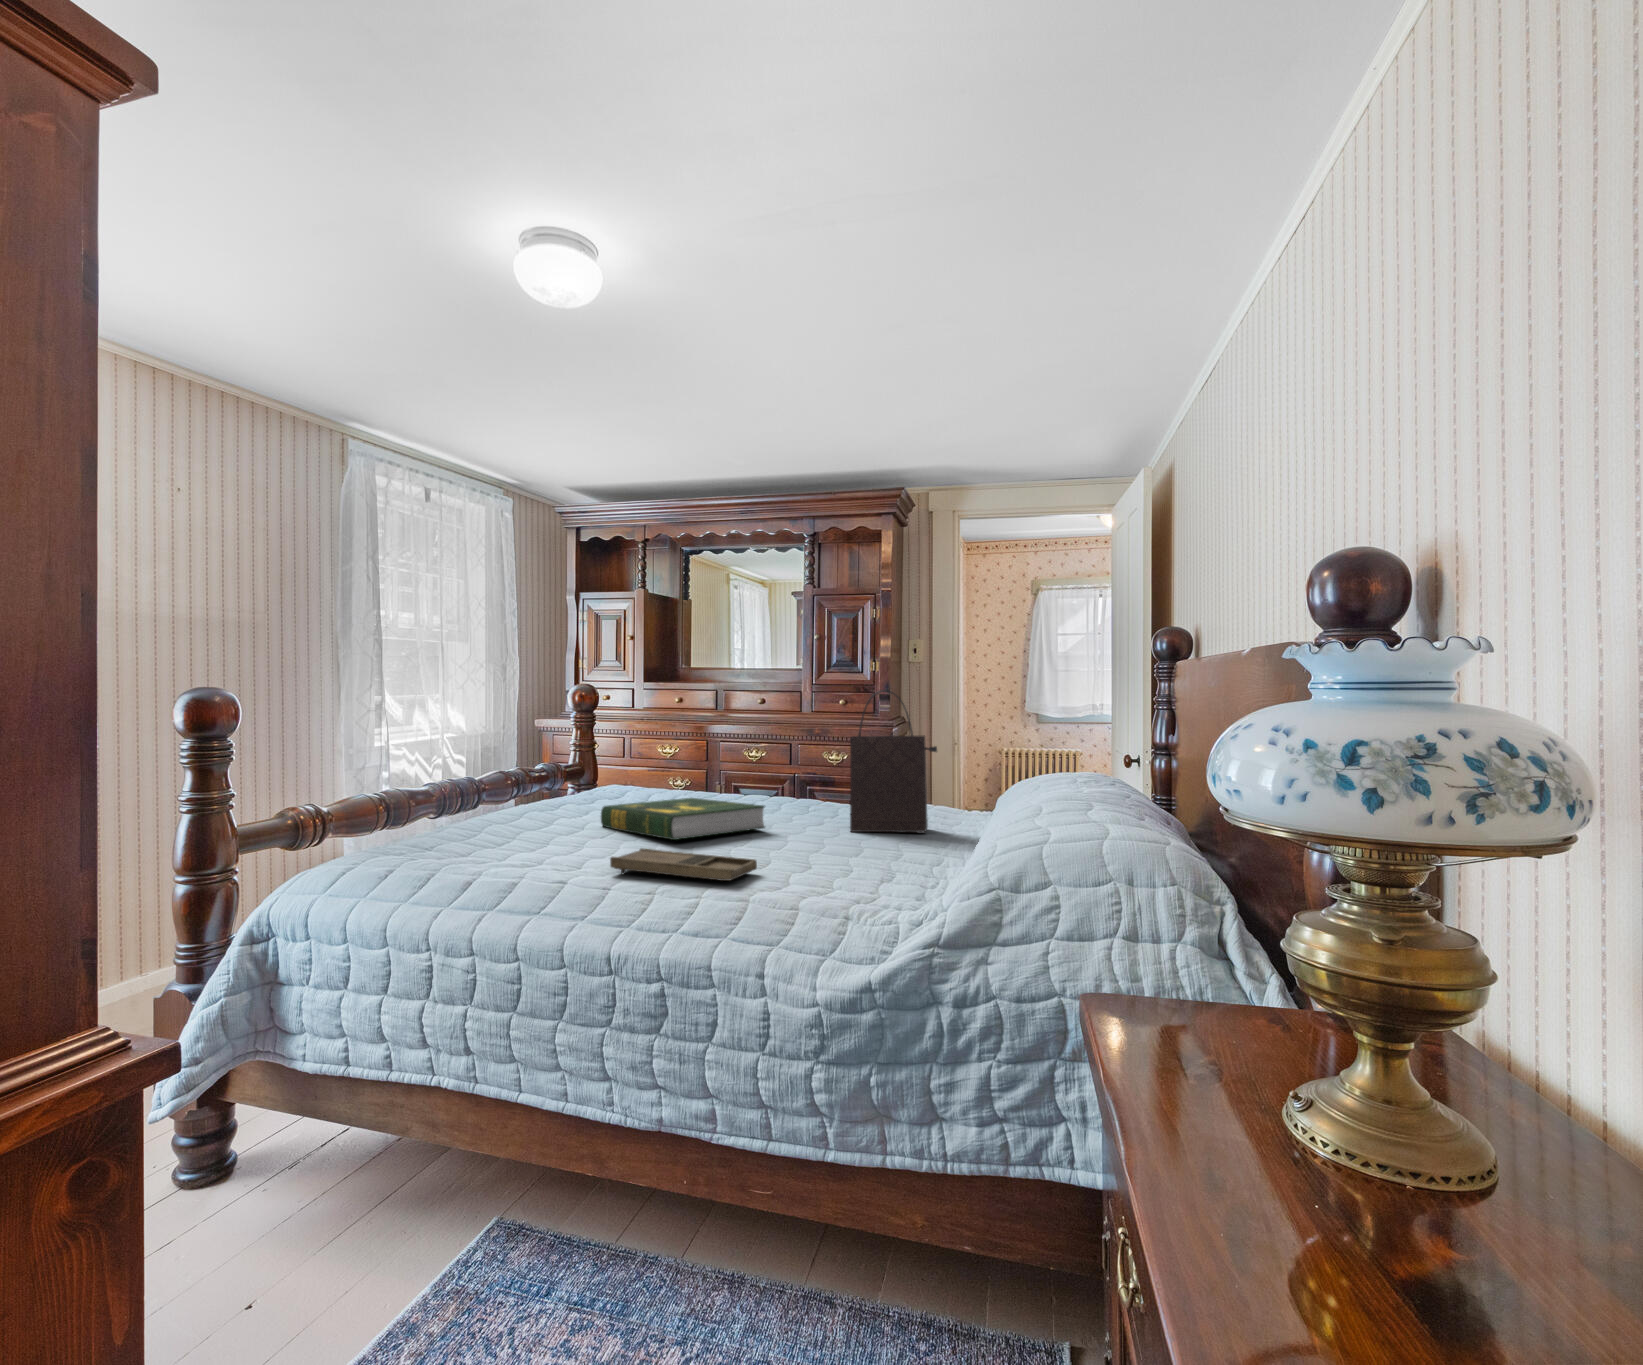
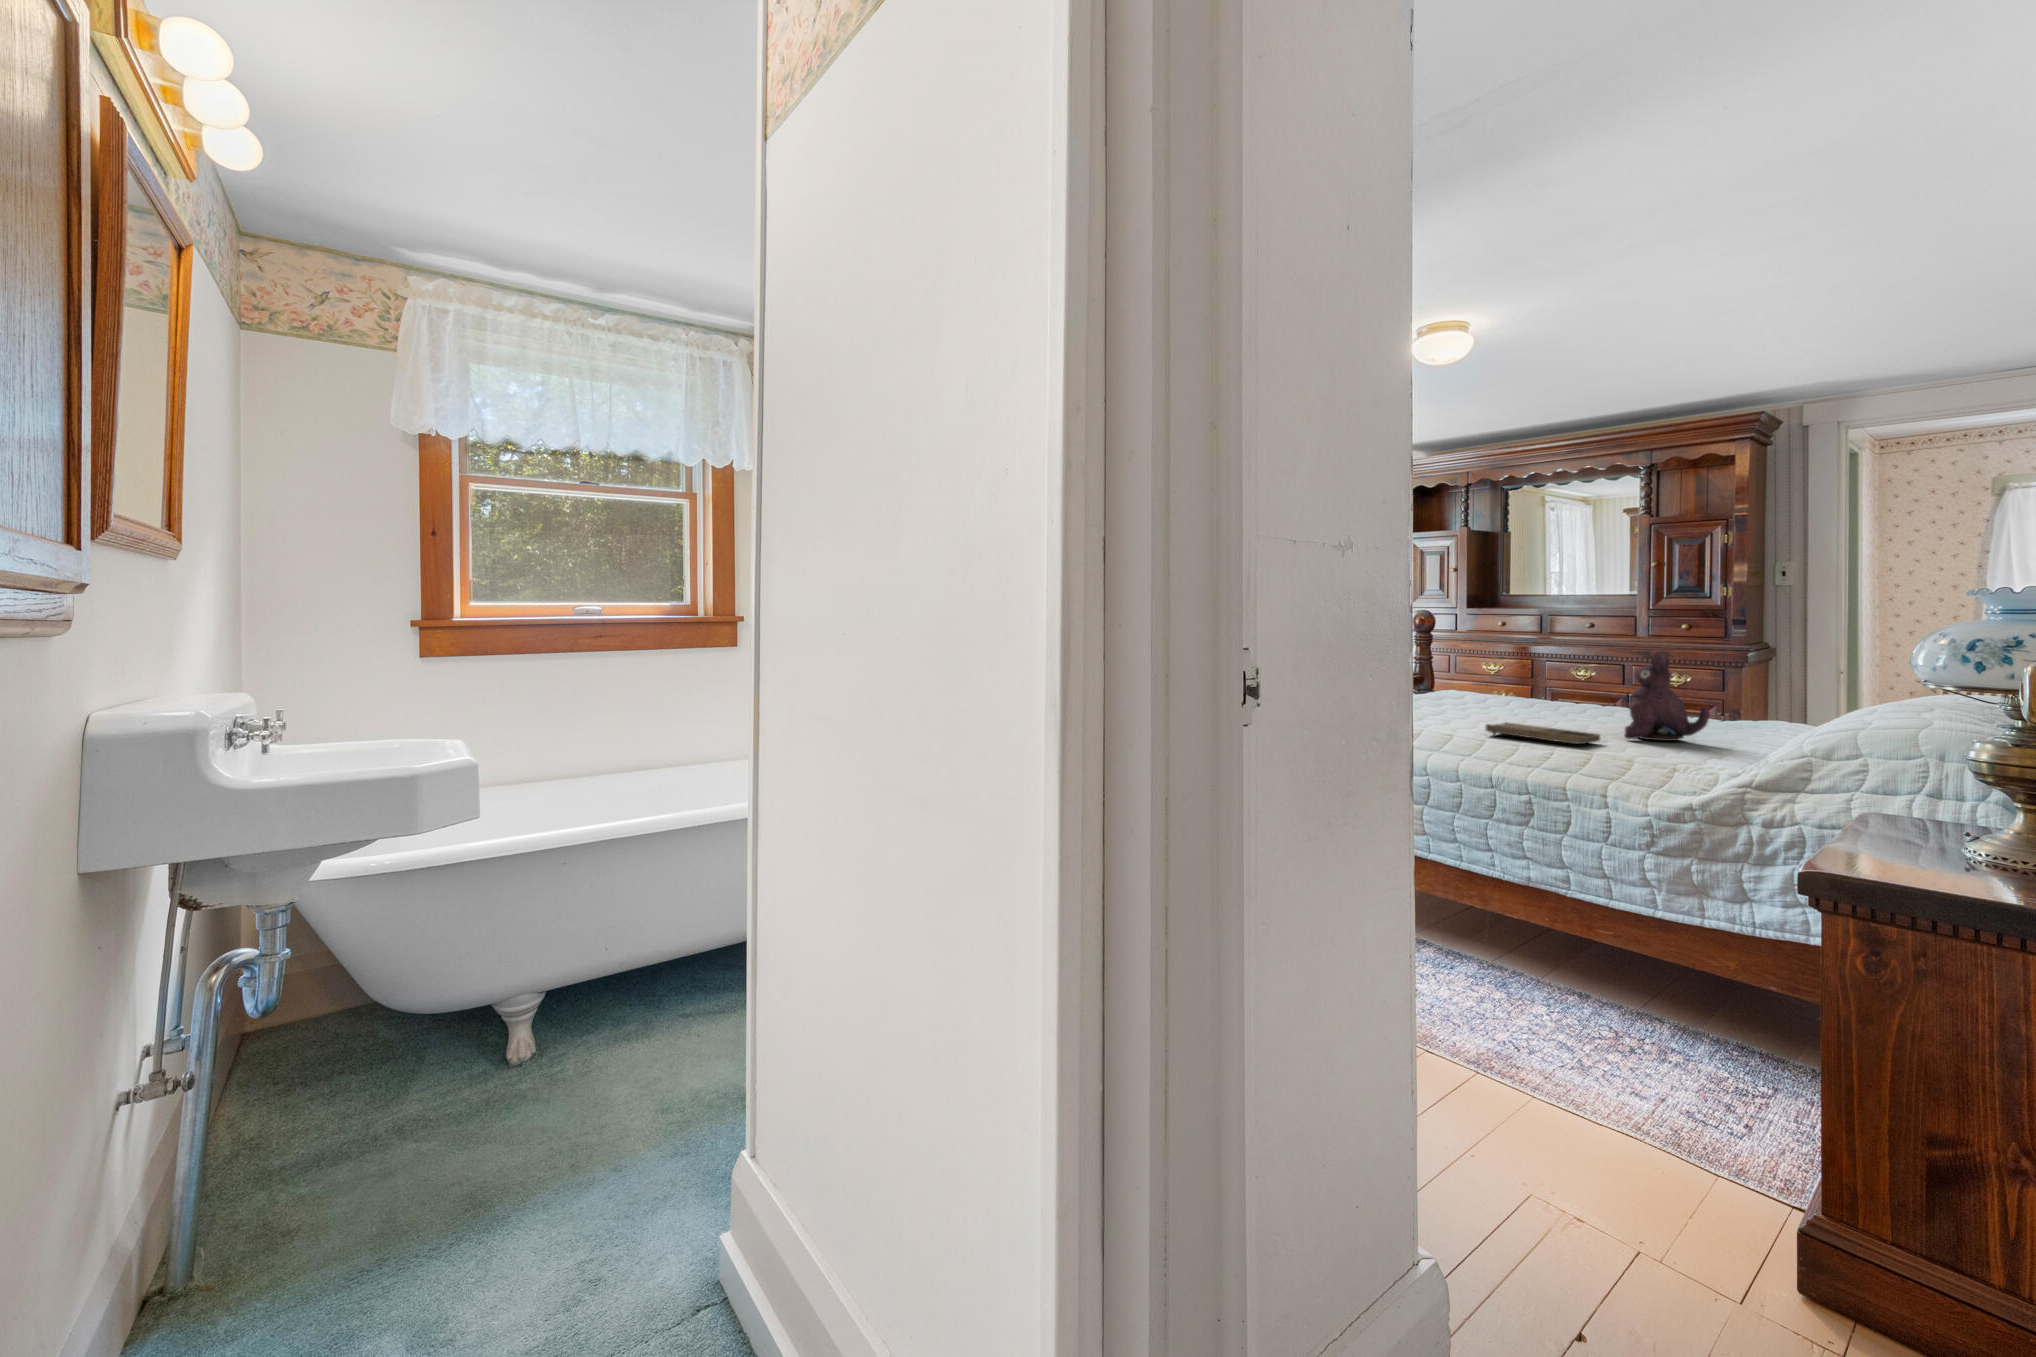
handbag: present [850,690,937,832] -> none [1684,616,1781,734]
plush toy: none [786,740,876,860] -> present [1624,653,1709,741]
book: present [601,798,765,840] -> none [1462,697,1604,722]

